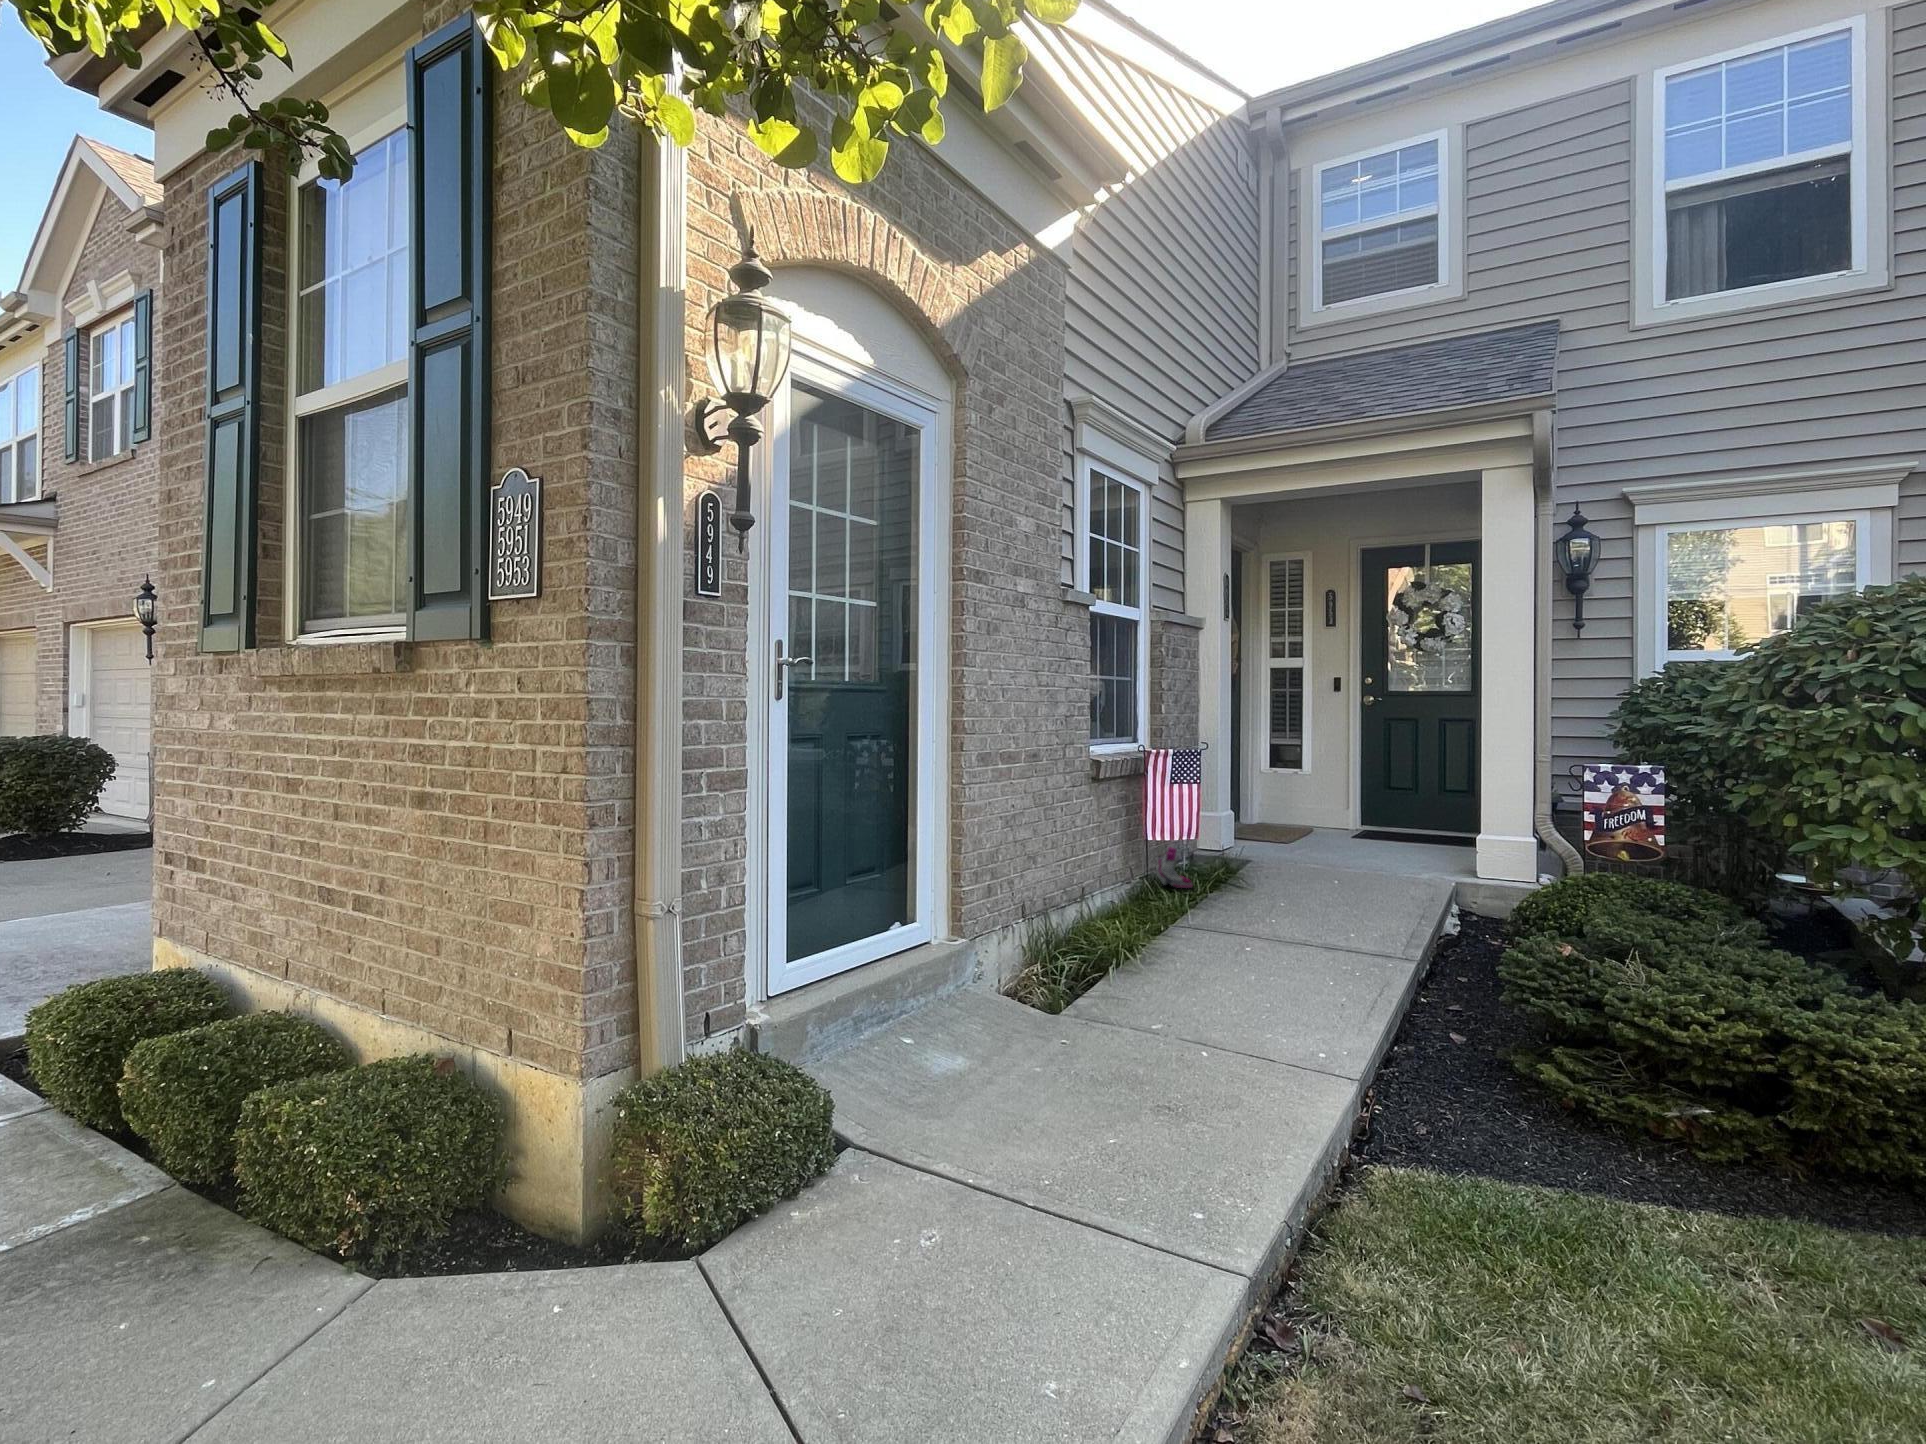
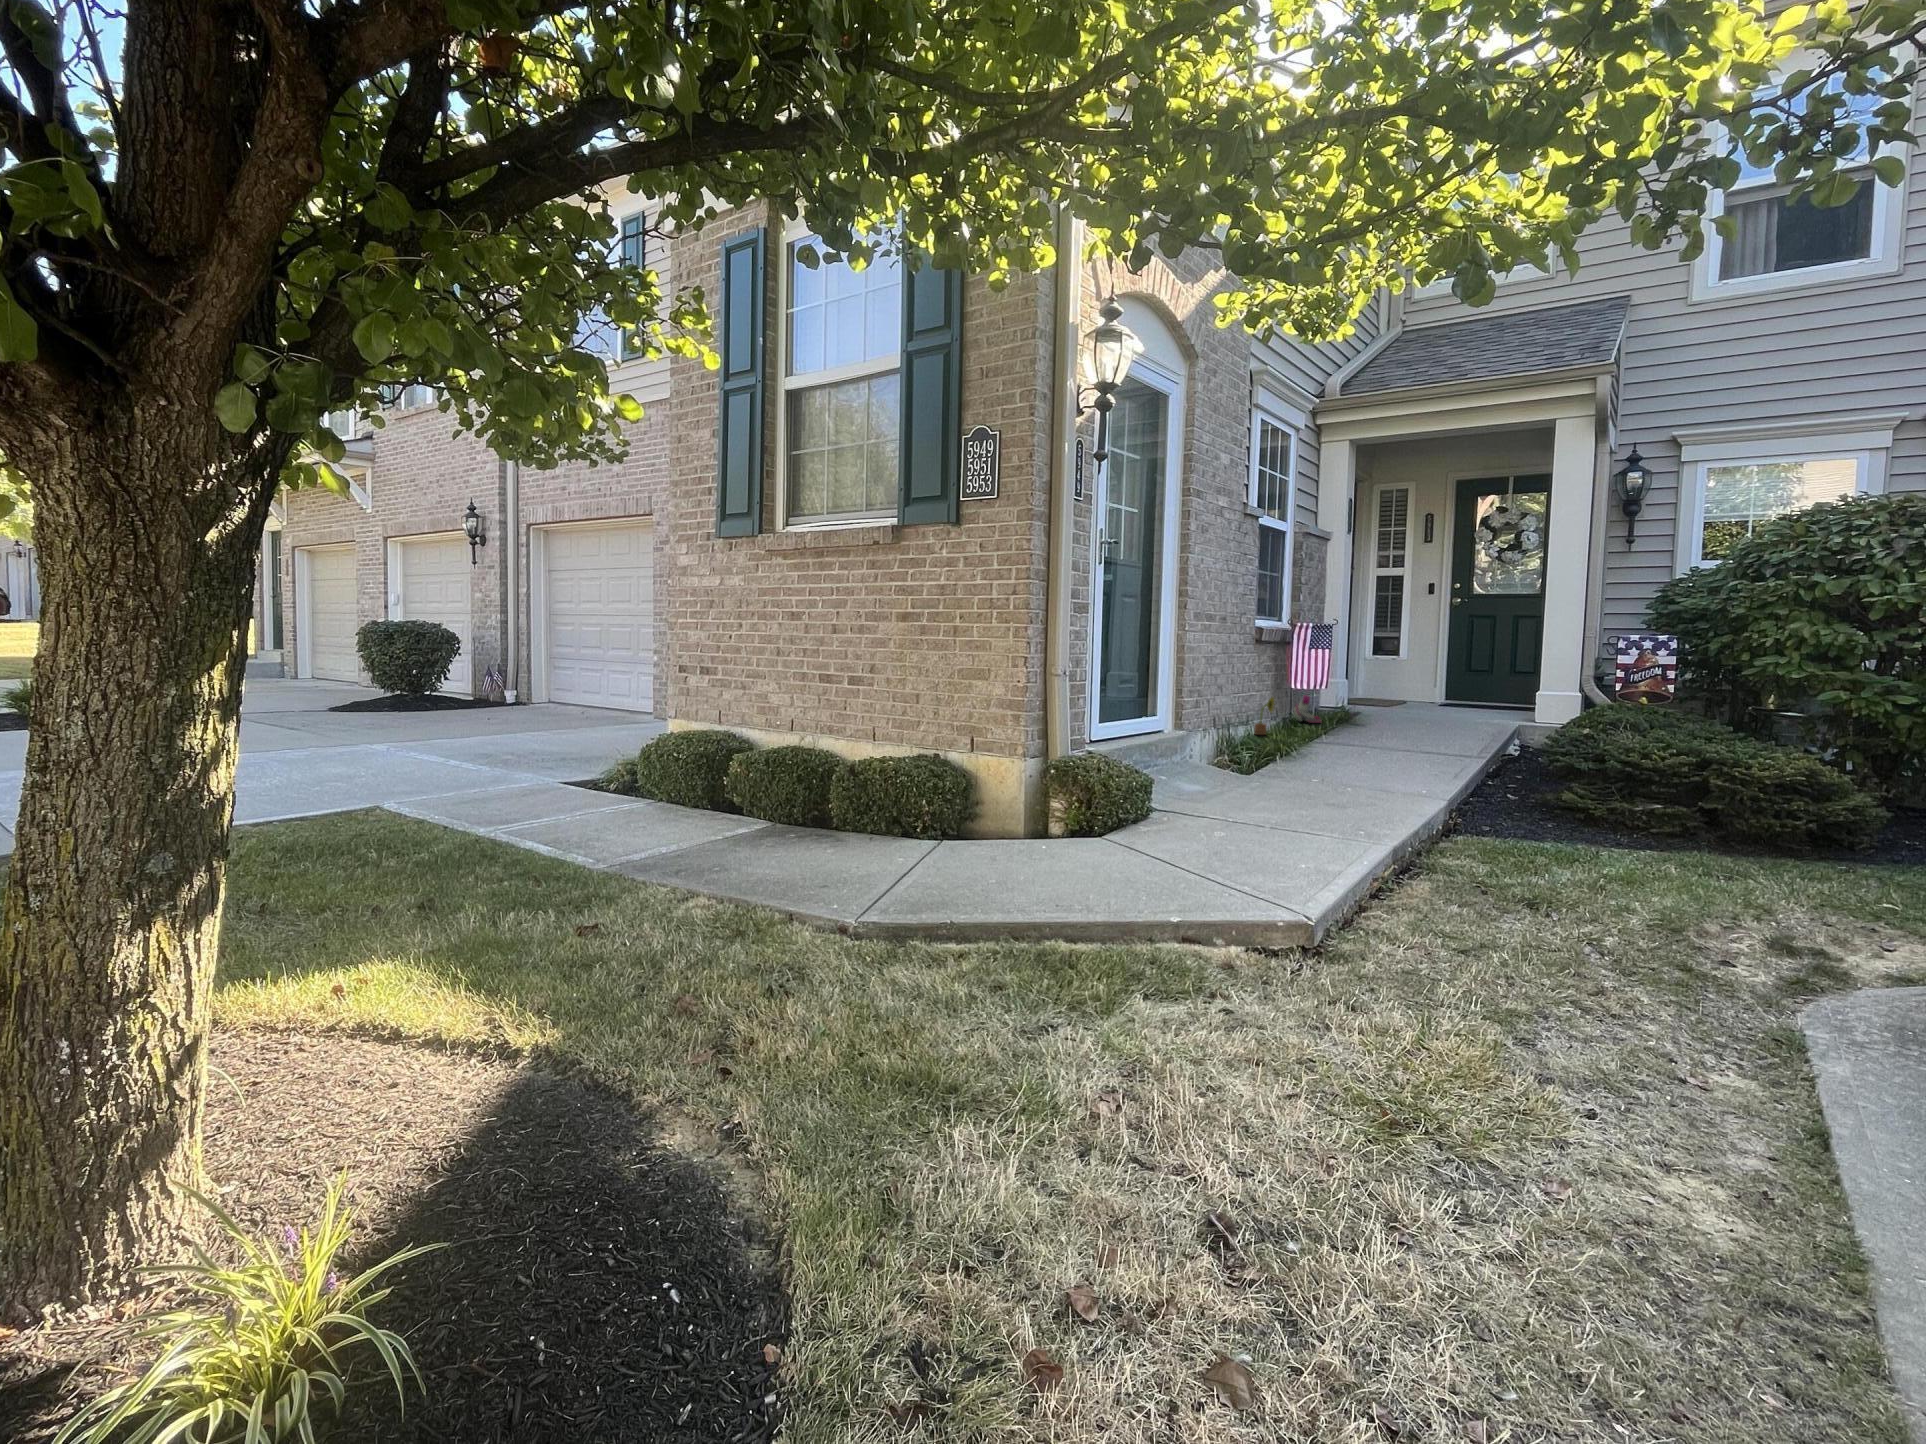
decorative plant: none [1091,862,1120,919] -> present [1254,698,1274,735]

